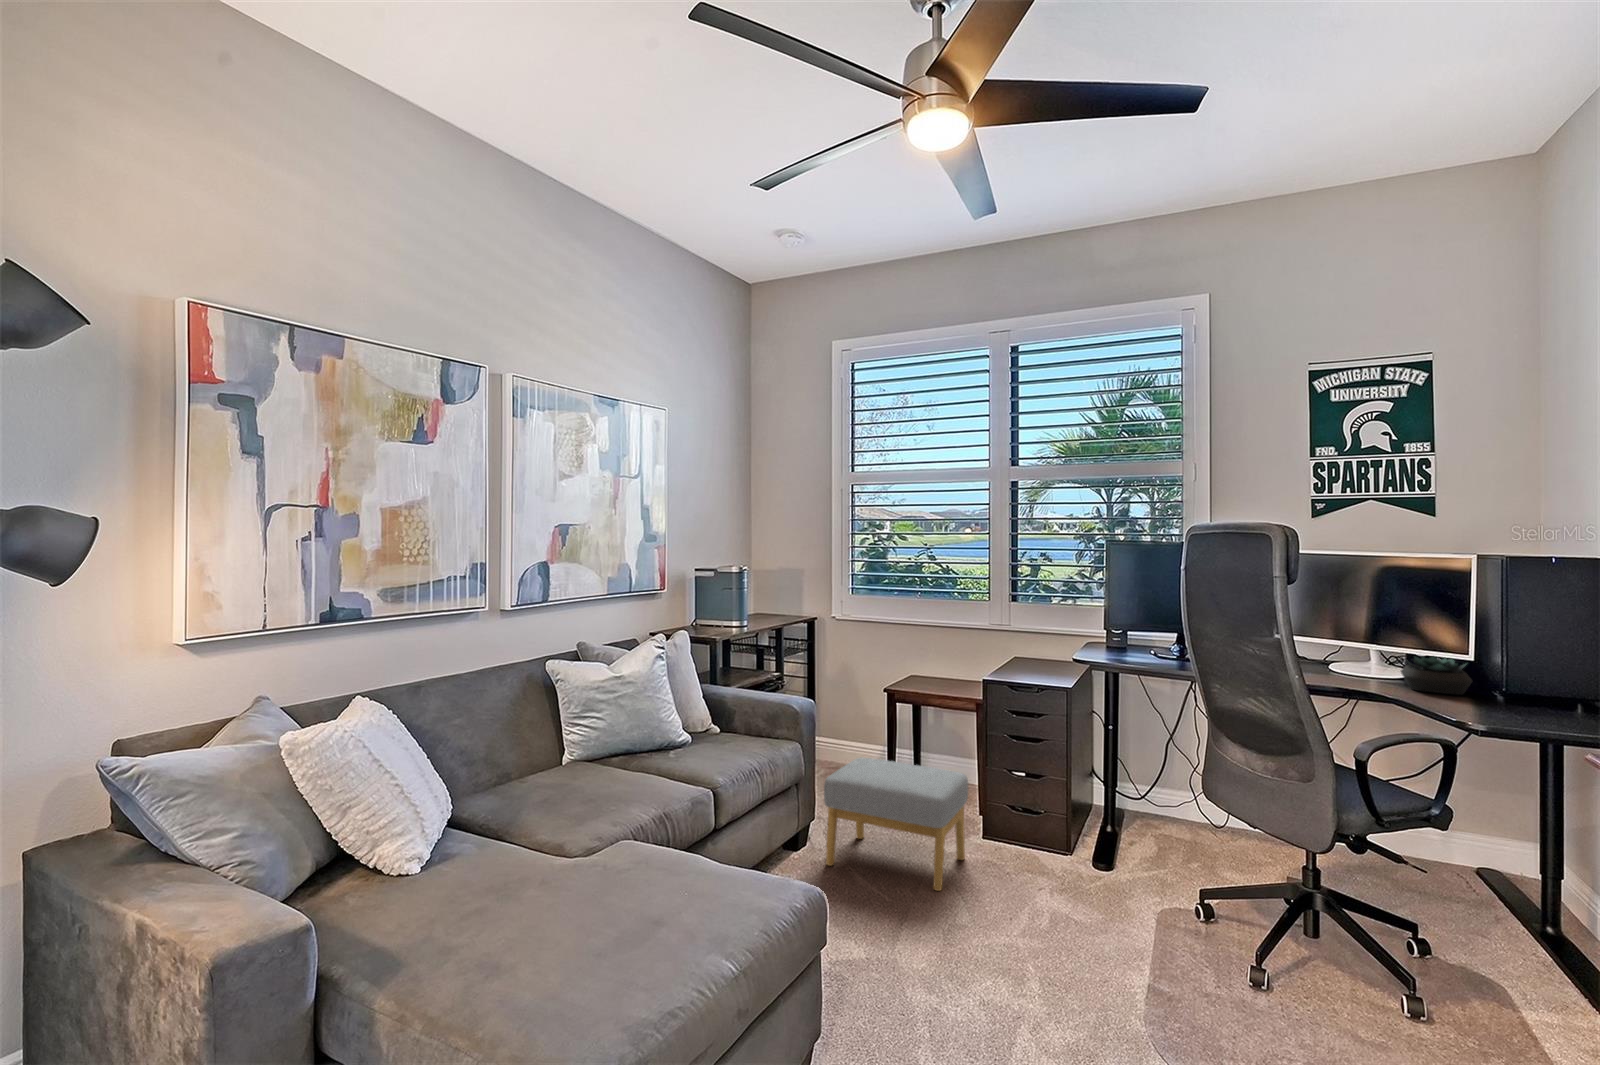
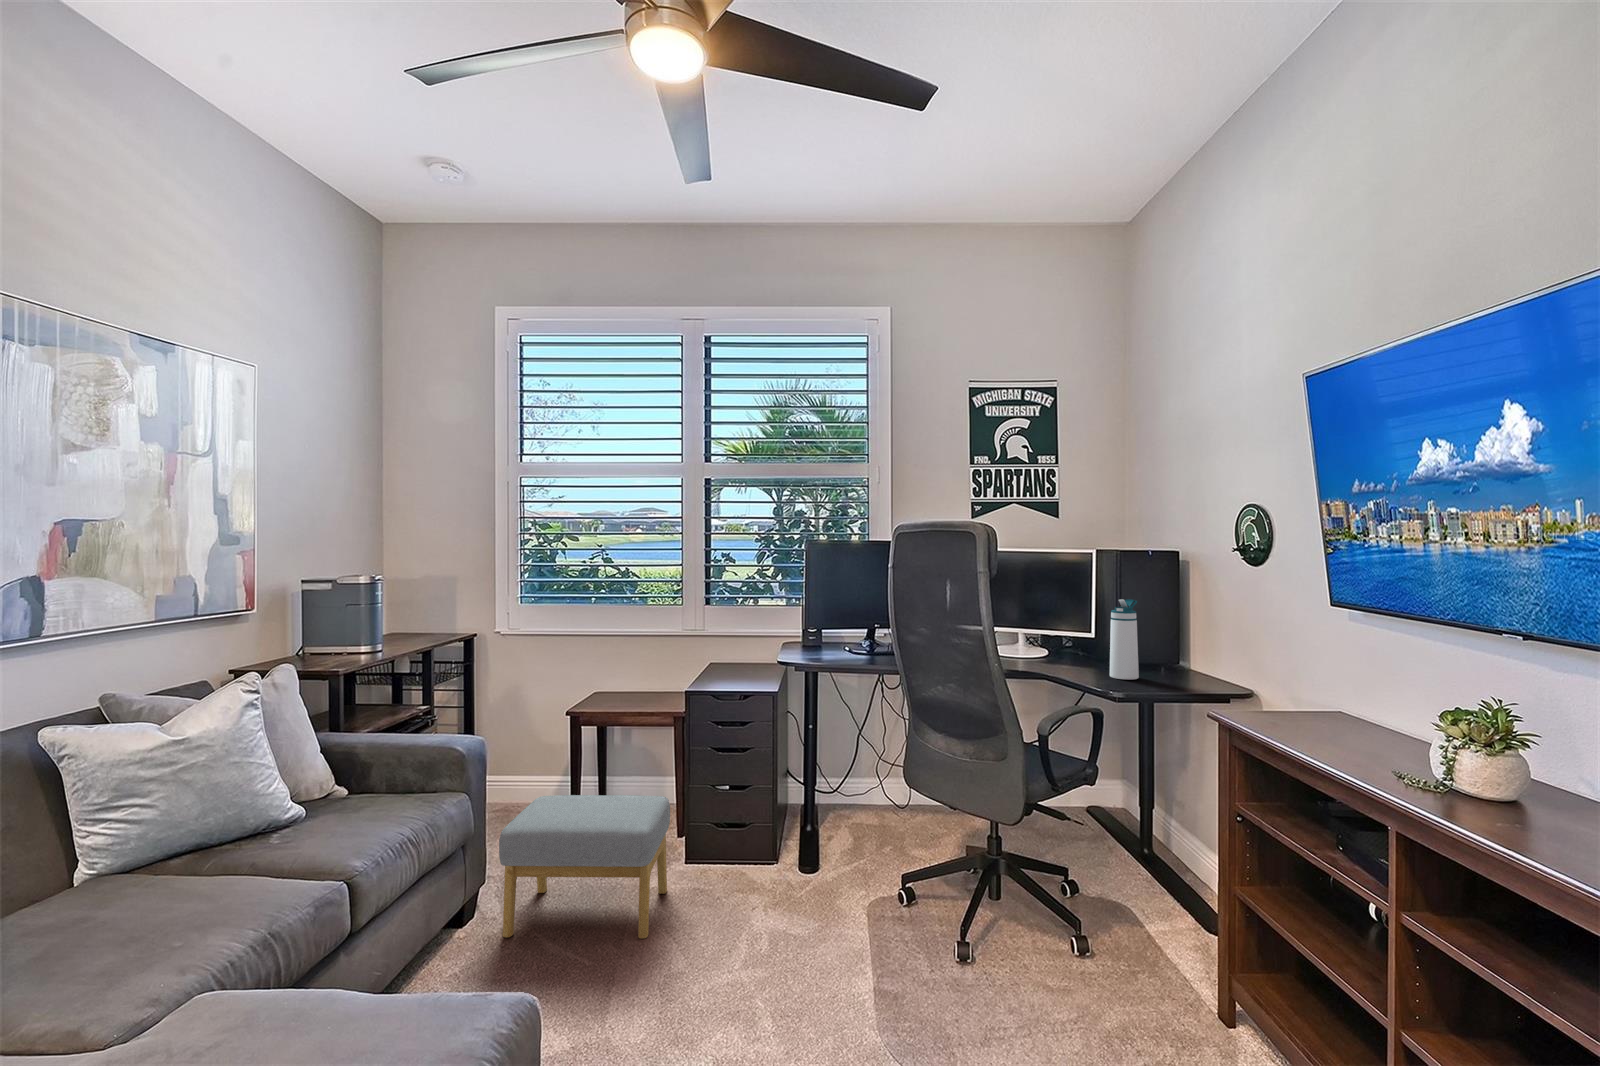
water bottle: none [1484,623,1529,719] -> present [1110,599,1139,680]
succulent plant: present [1401,656,1472,695] -> none [1042,631,1095,663]

